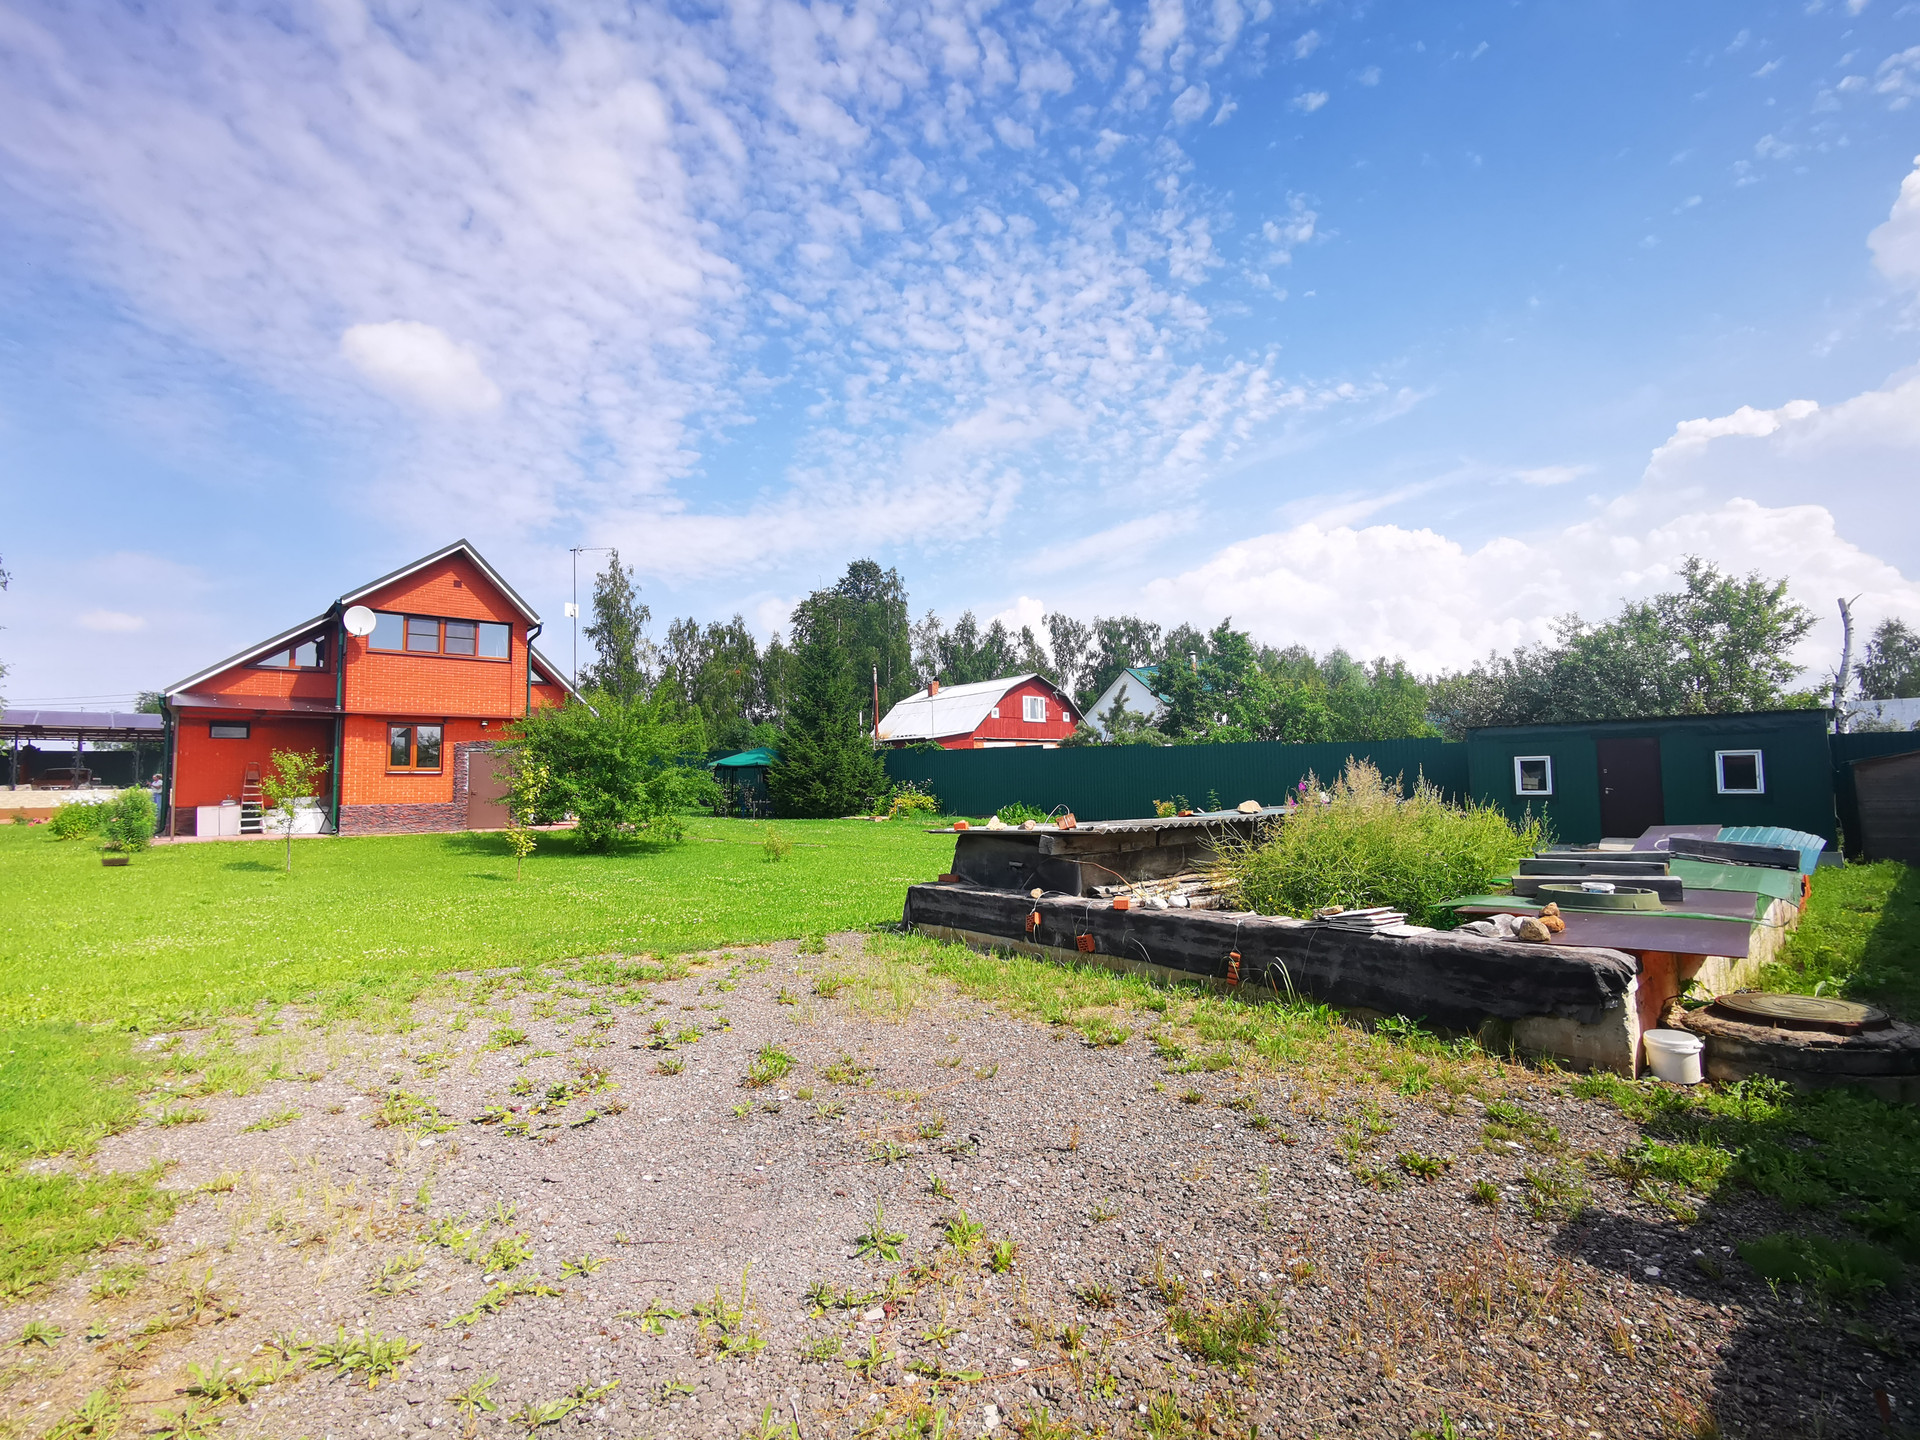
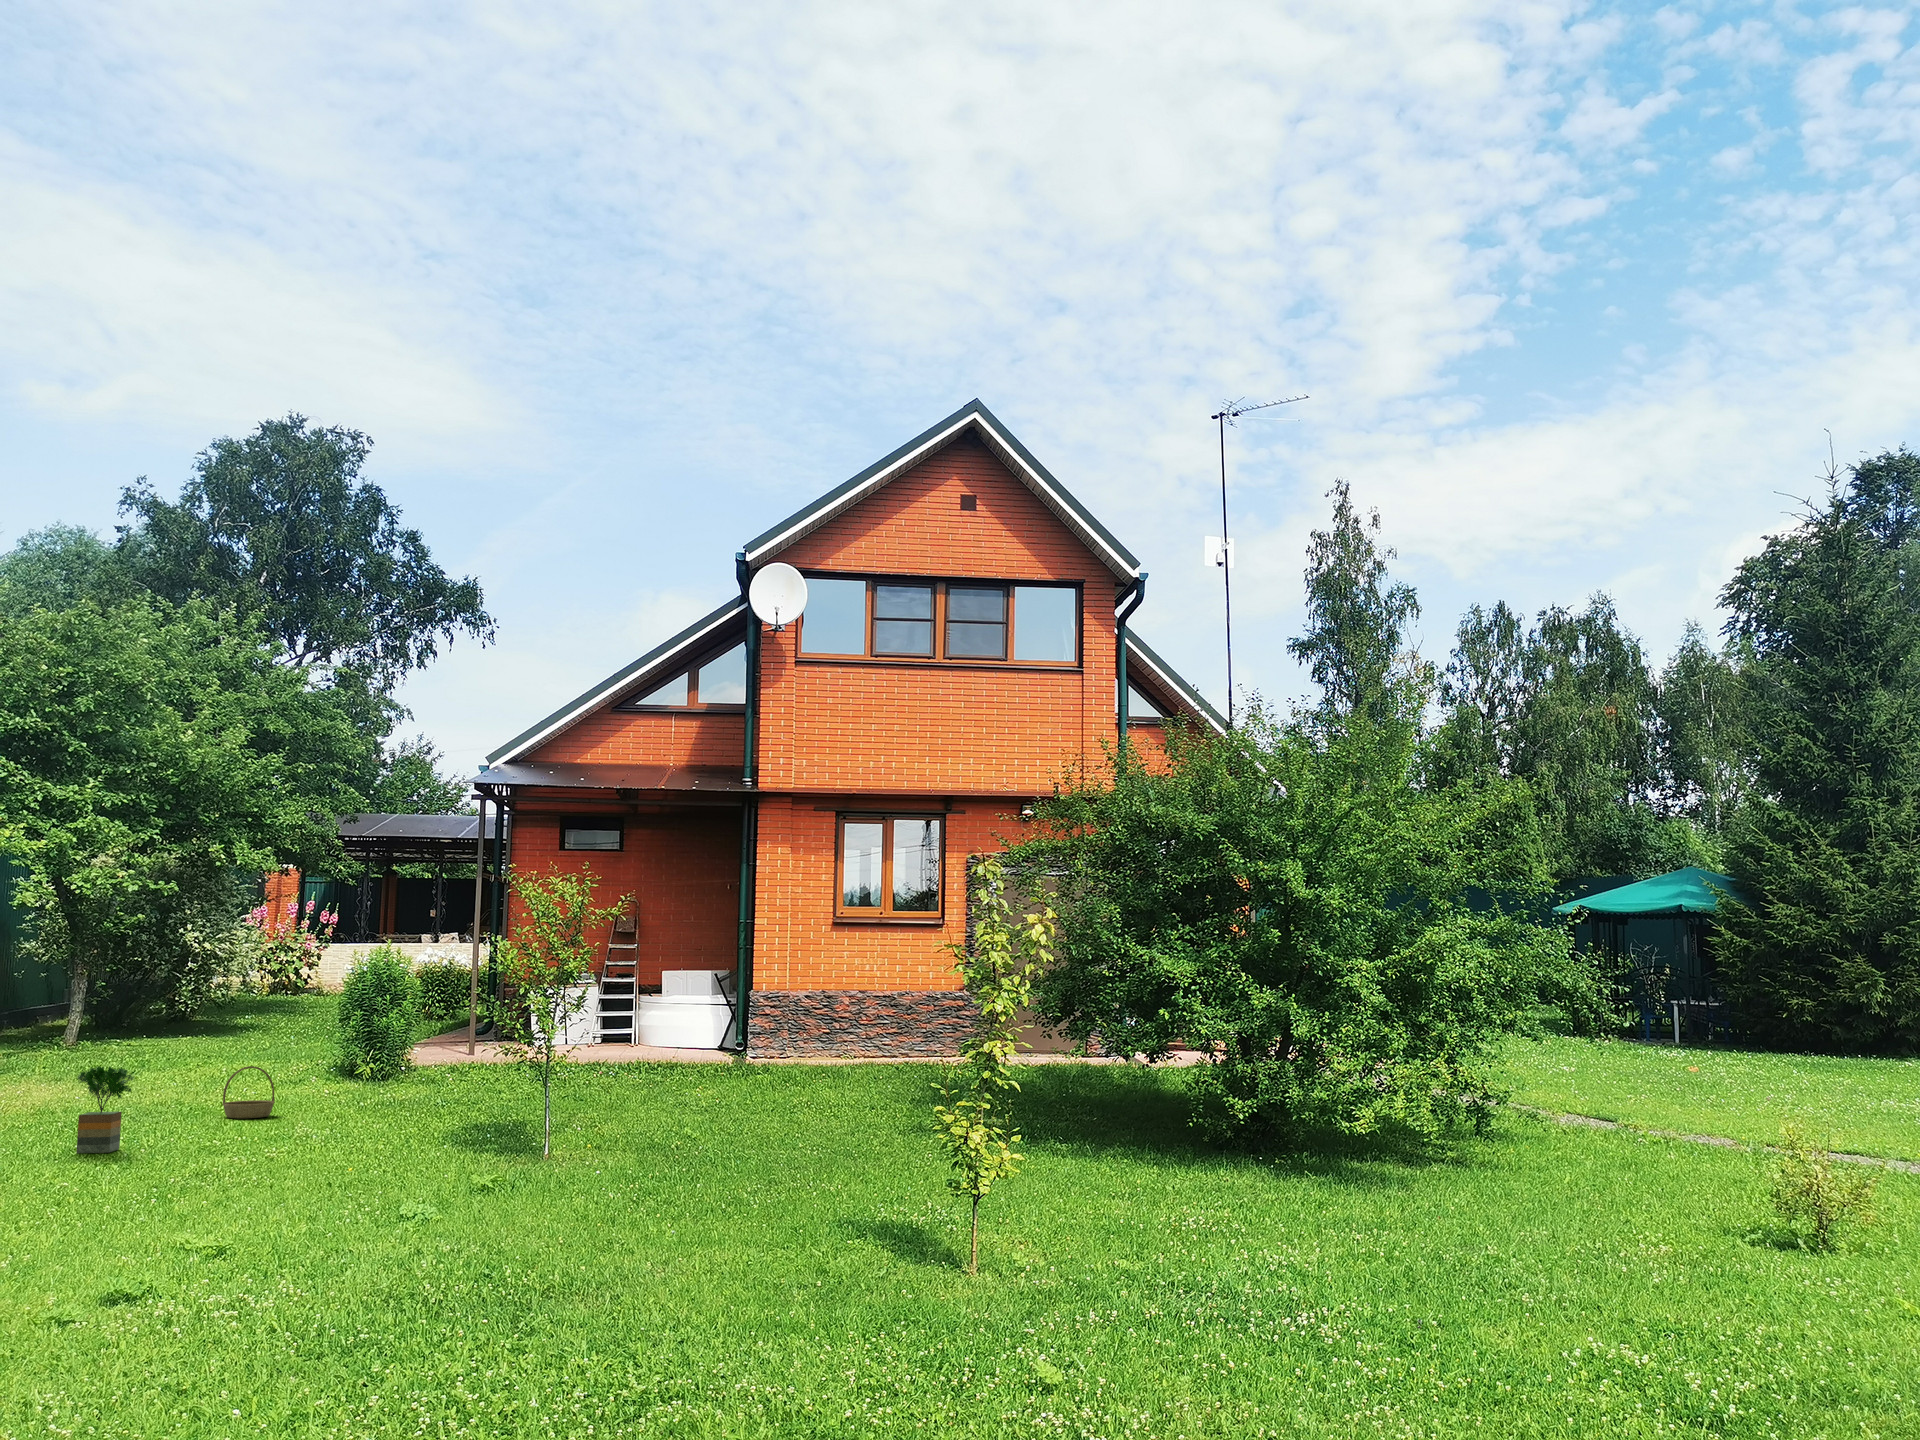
potted tree: none [63,840,98,878] -> present [76,1066,134,1153]

